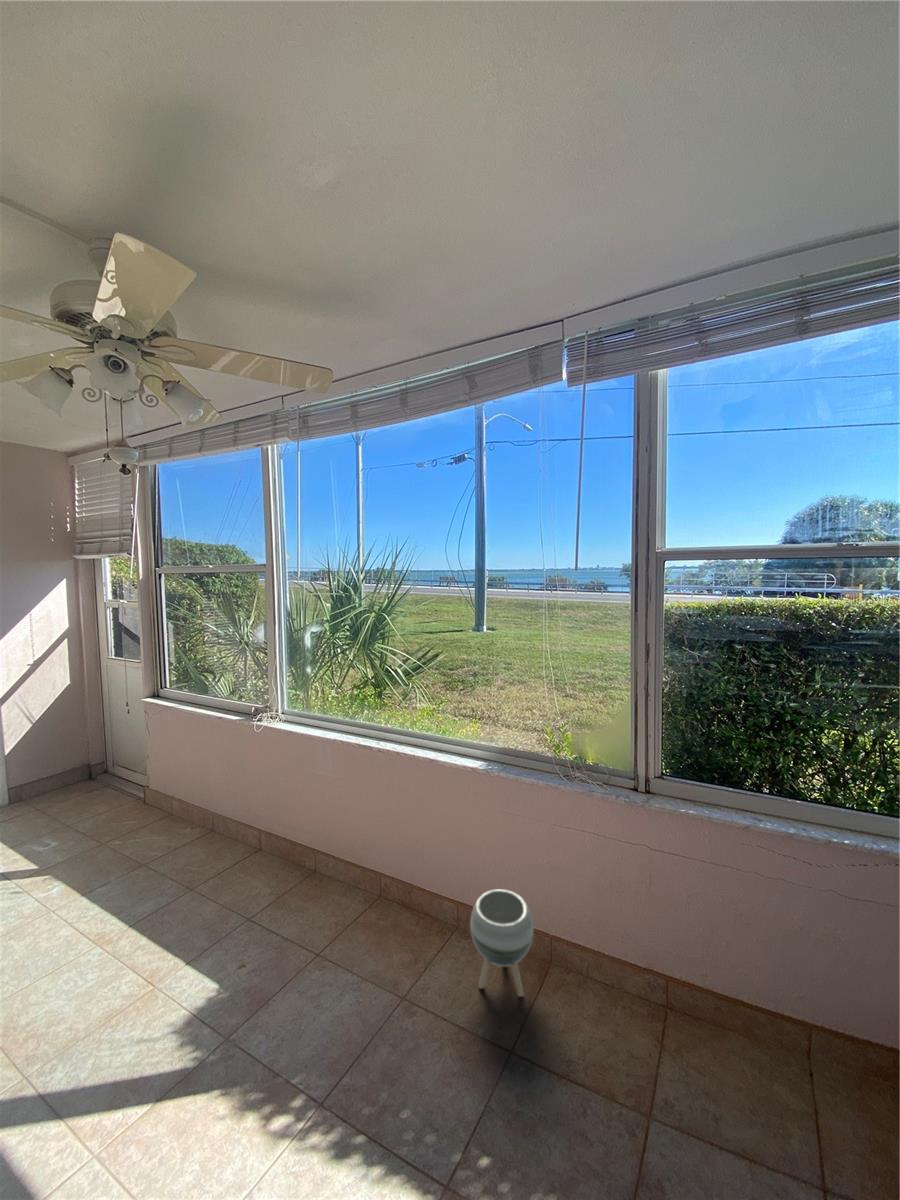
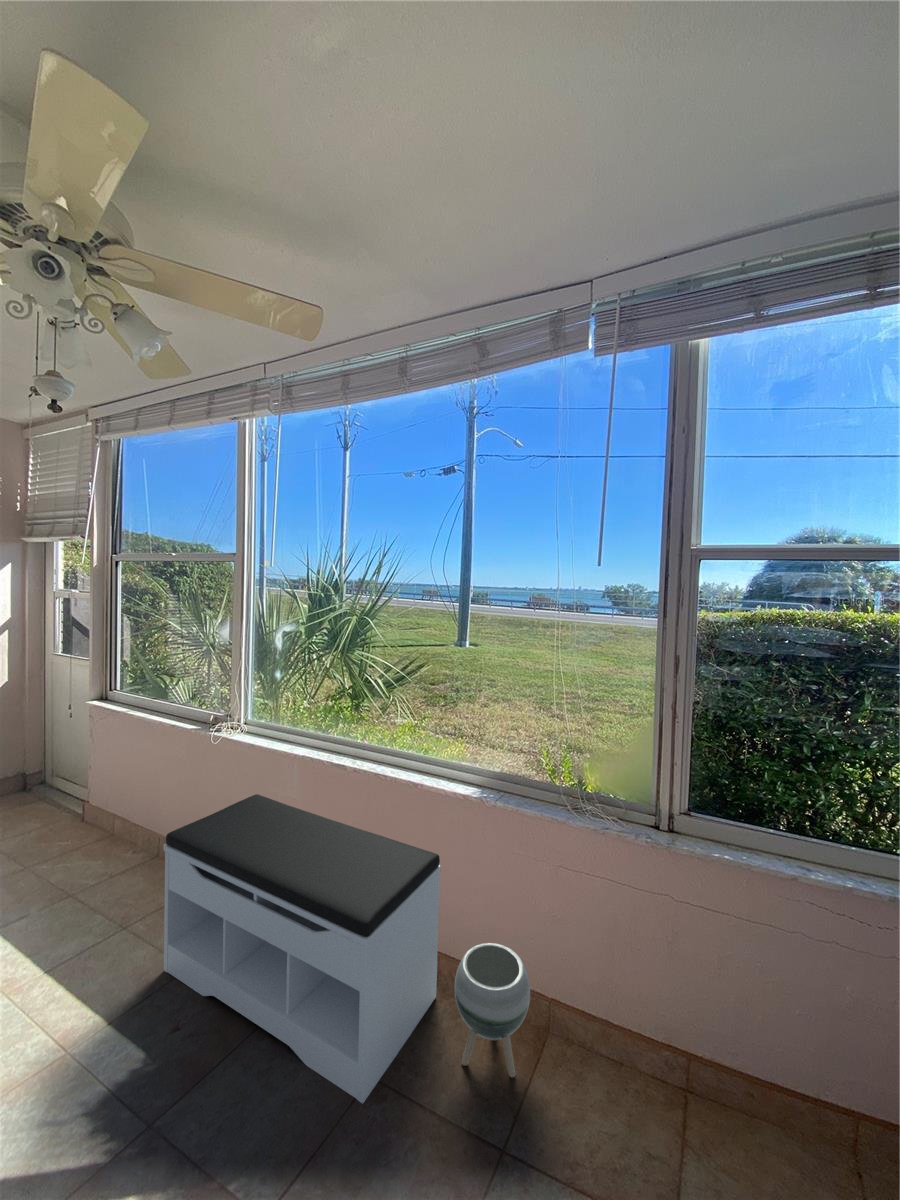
bench: none [220,773,456,1020] -> present [164,794,441,1104]

